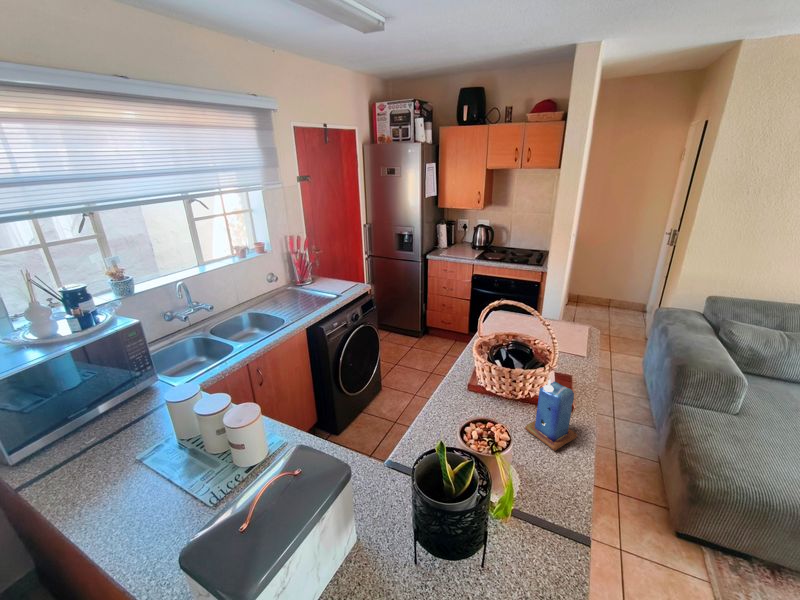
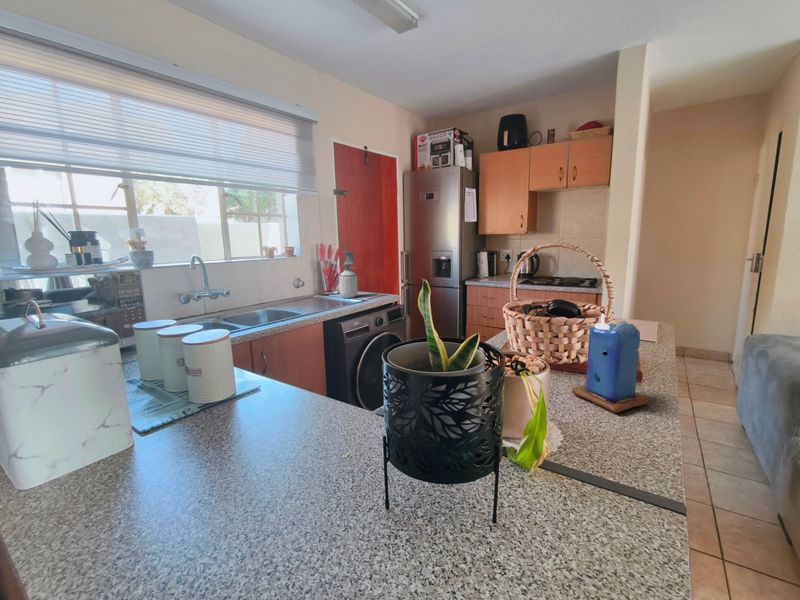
soap bottle: none [312,246,330,289] -> present [339,251,358,298]

